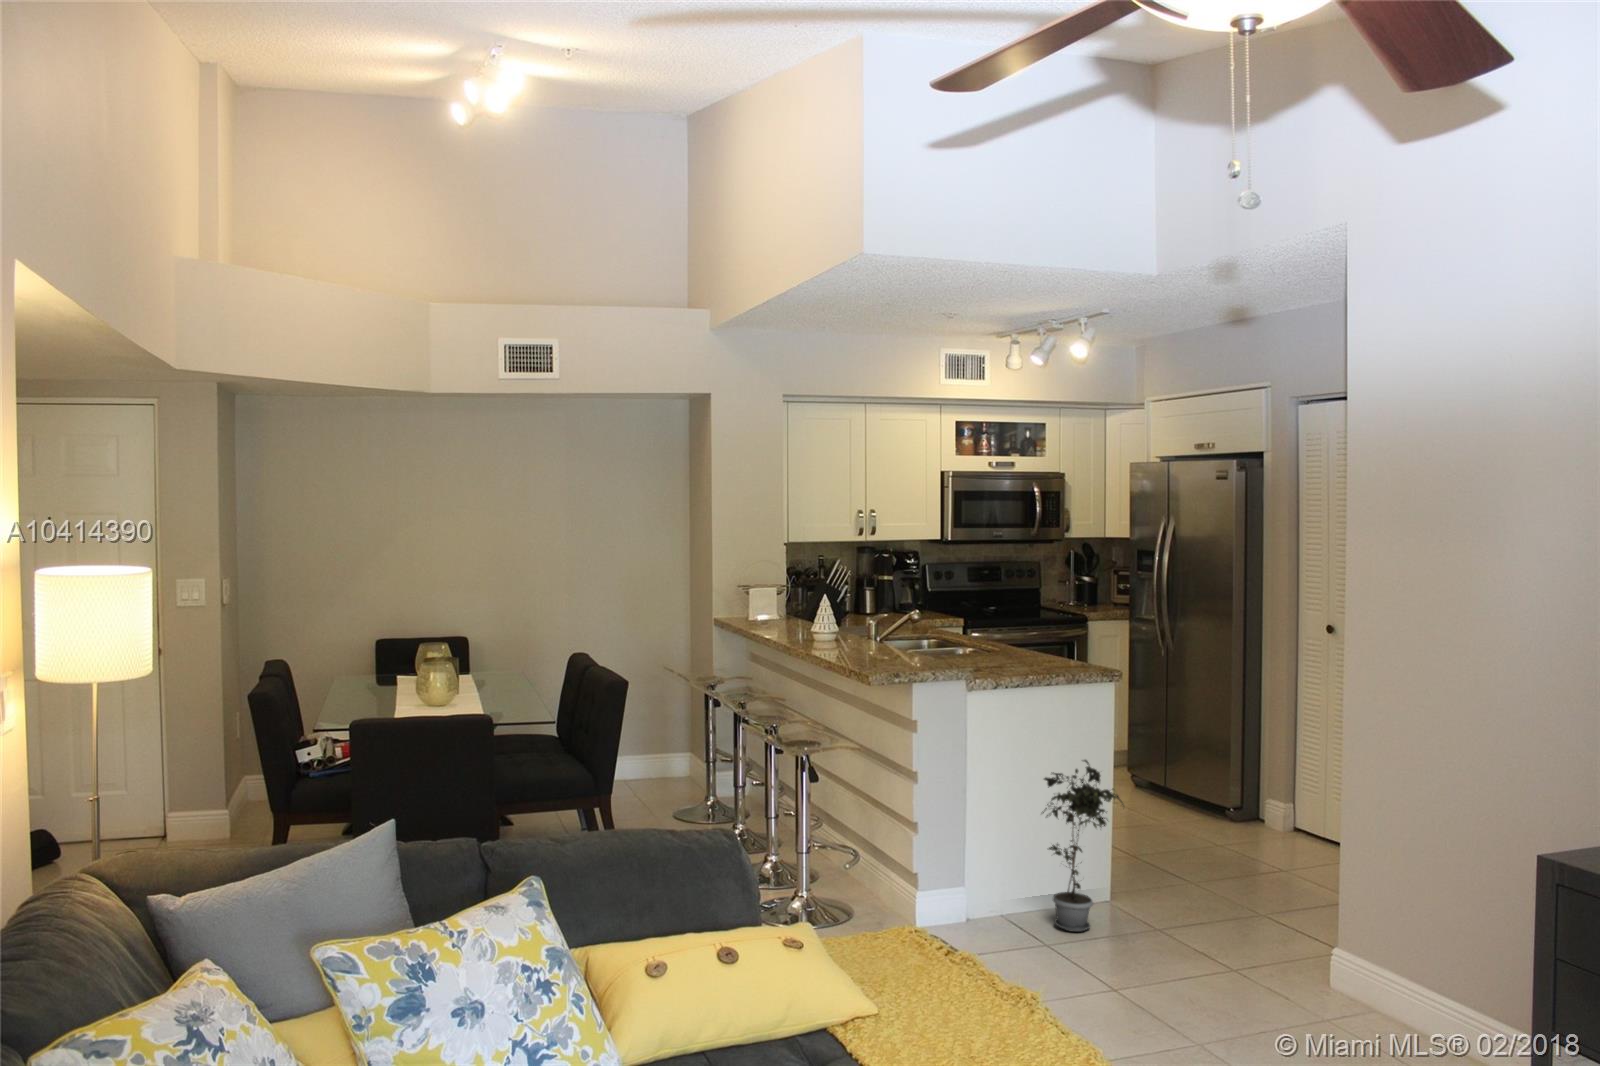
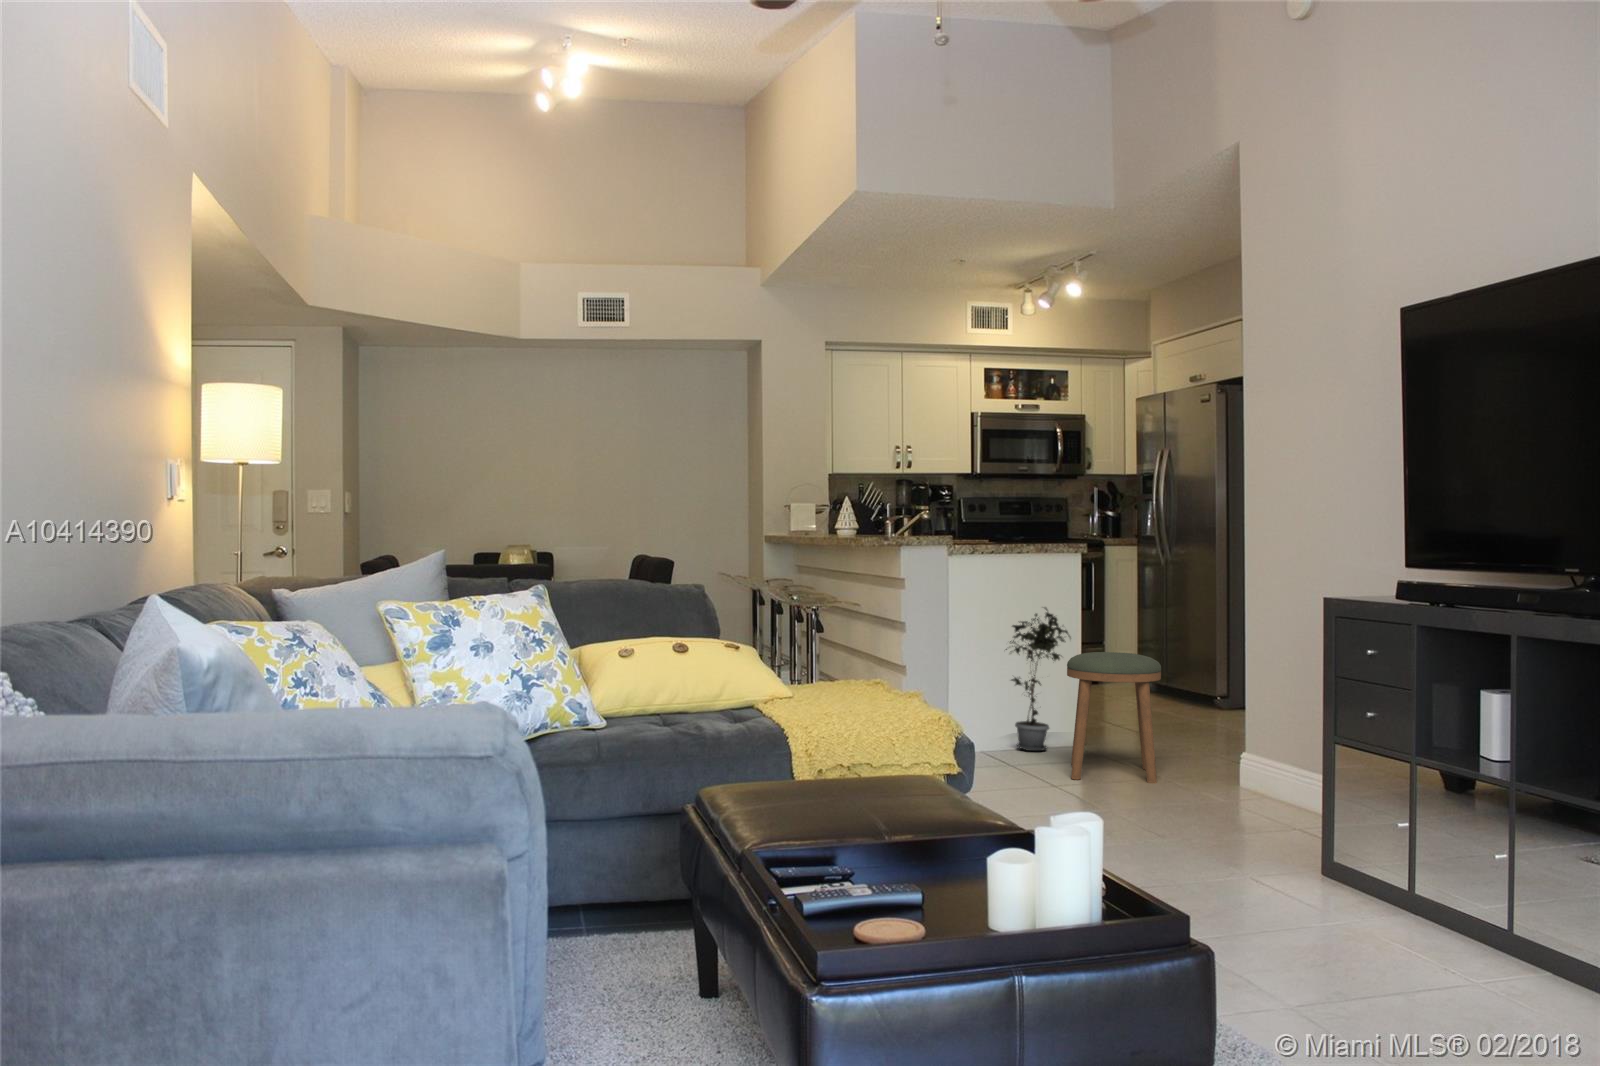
stool: none [1134,835,1250,1006] -> present [1067,652,1161,783]

